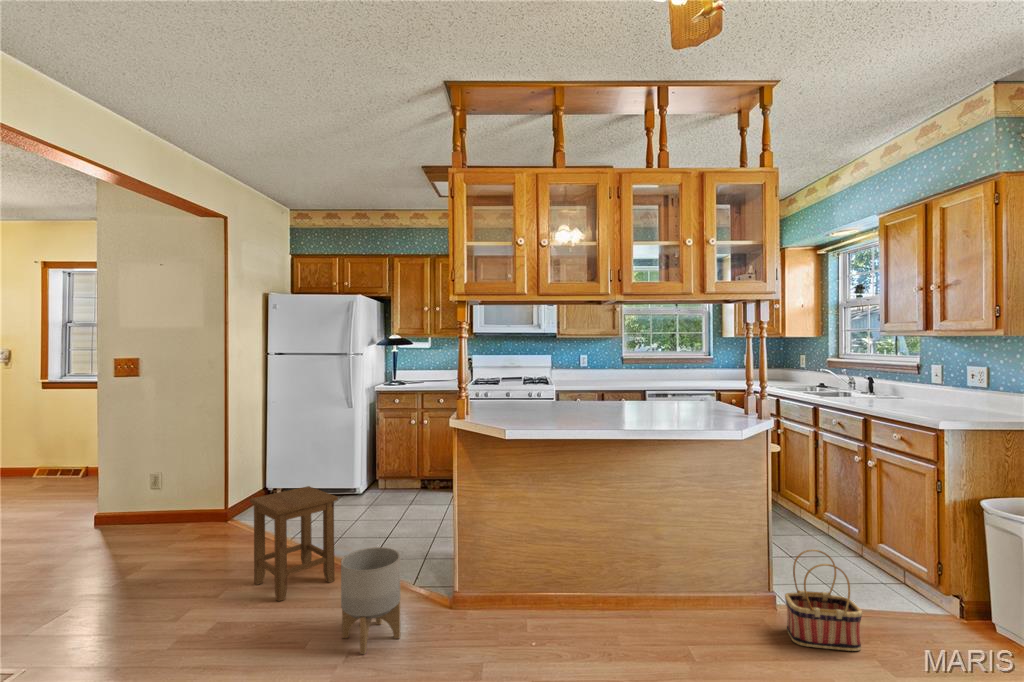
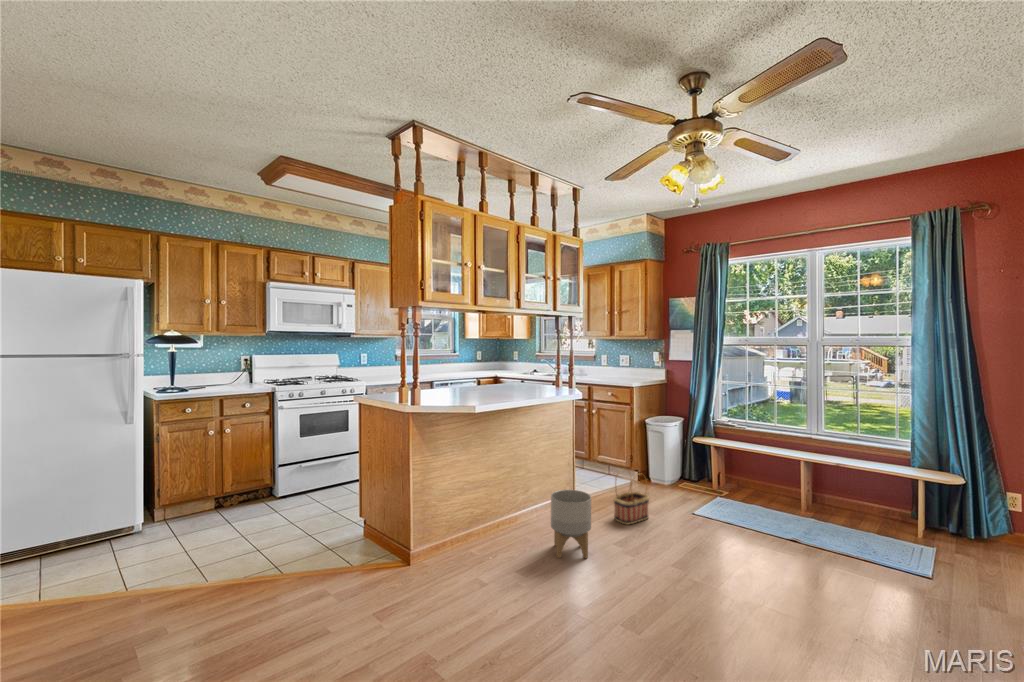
stool: present [250,486,338,601] -> none [159,518,279,659]
planter: present [341,547,400,654] -> present [551,490,591,558]

